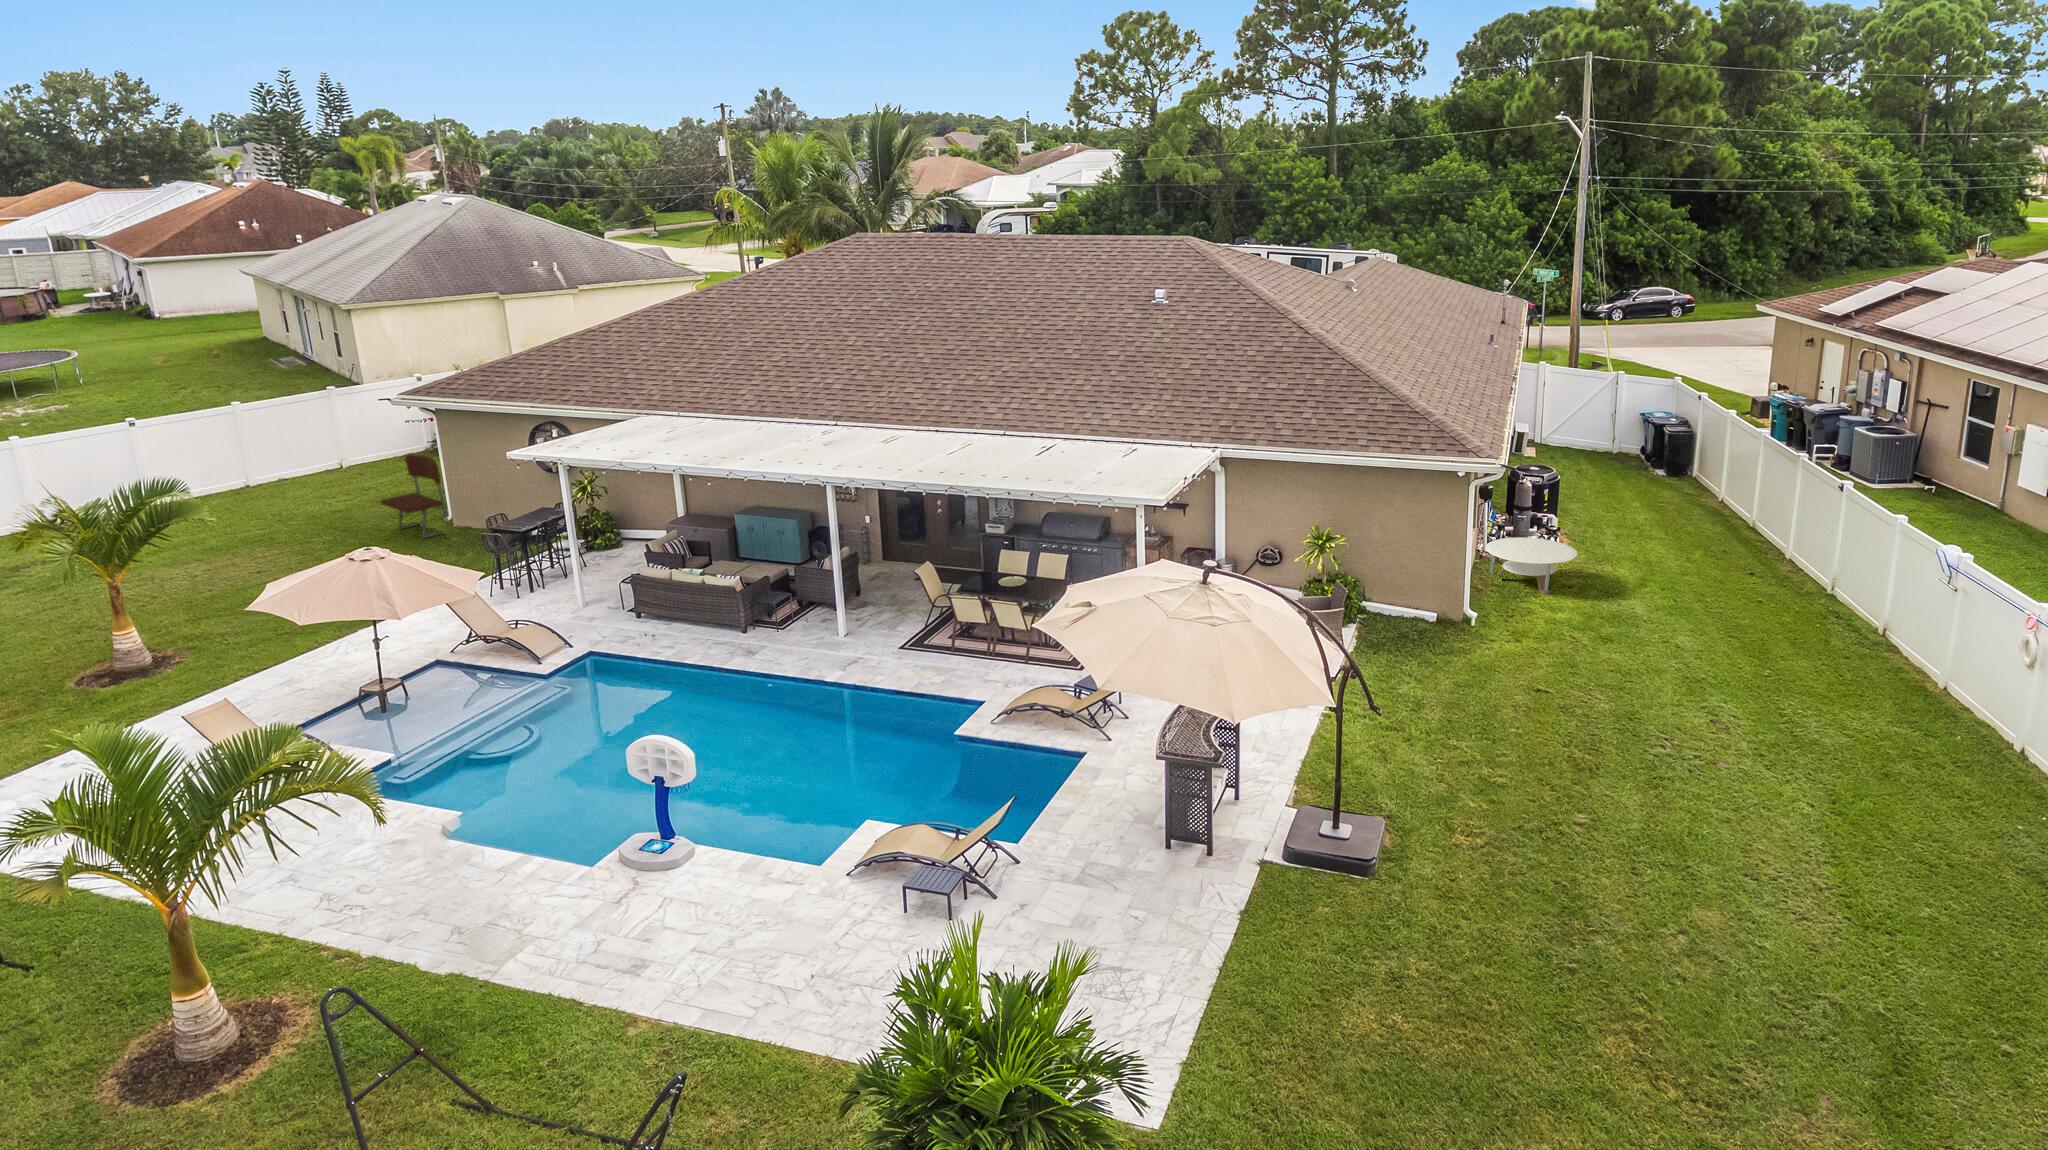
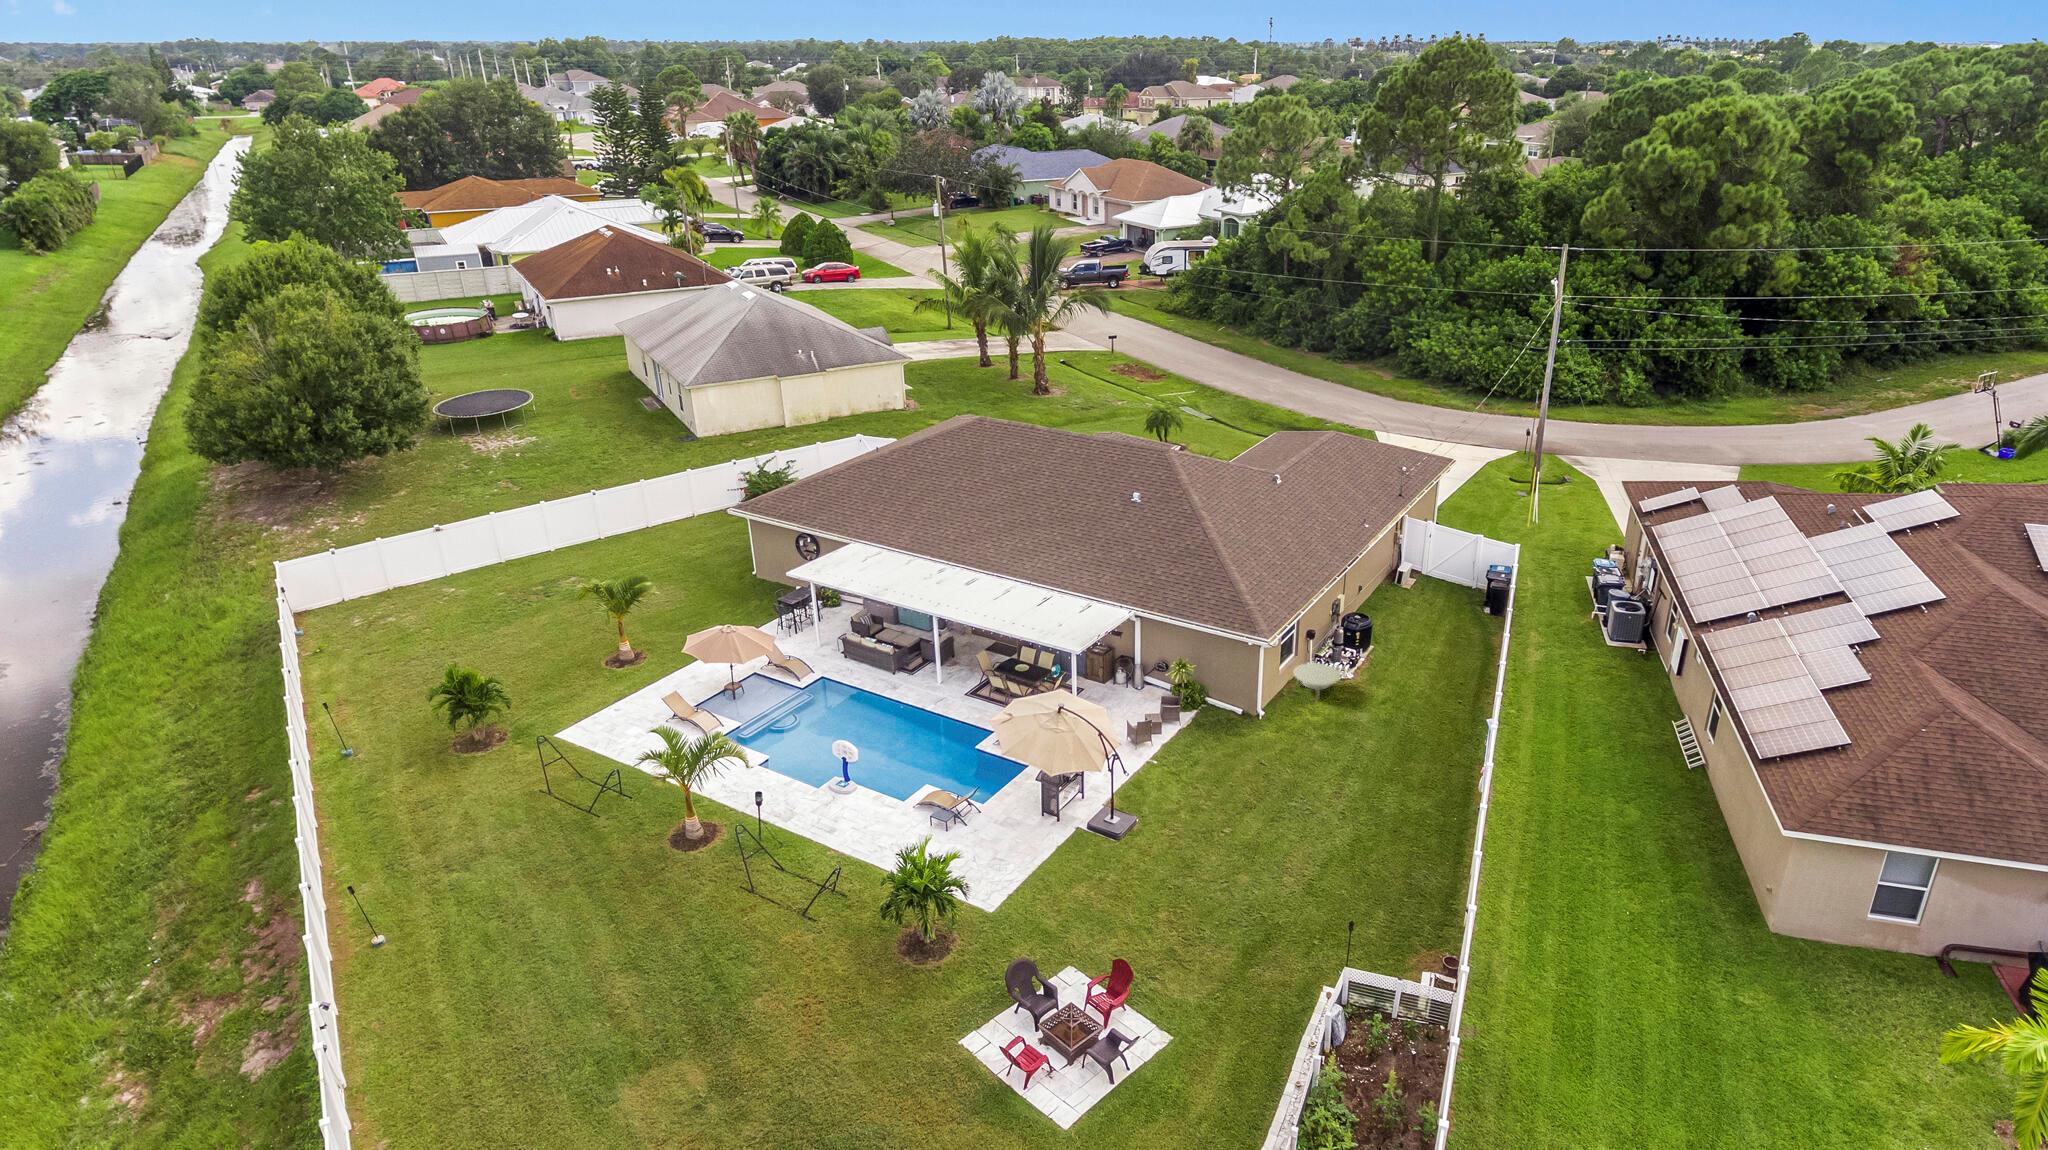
bench: present [381,455,450,539] -> none [720,531,756,581]

